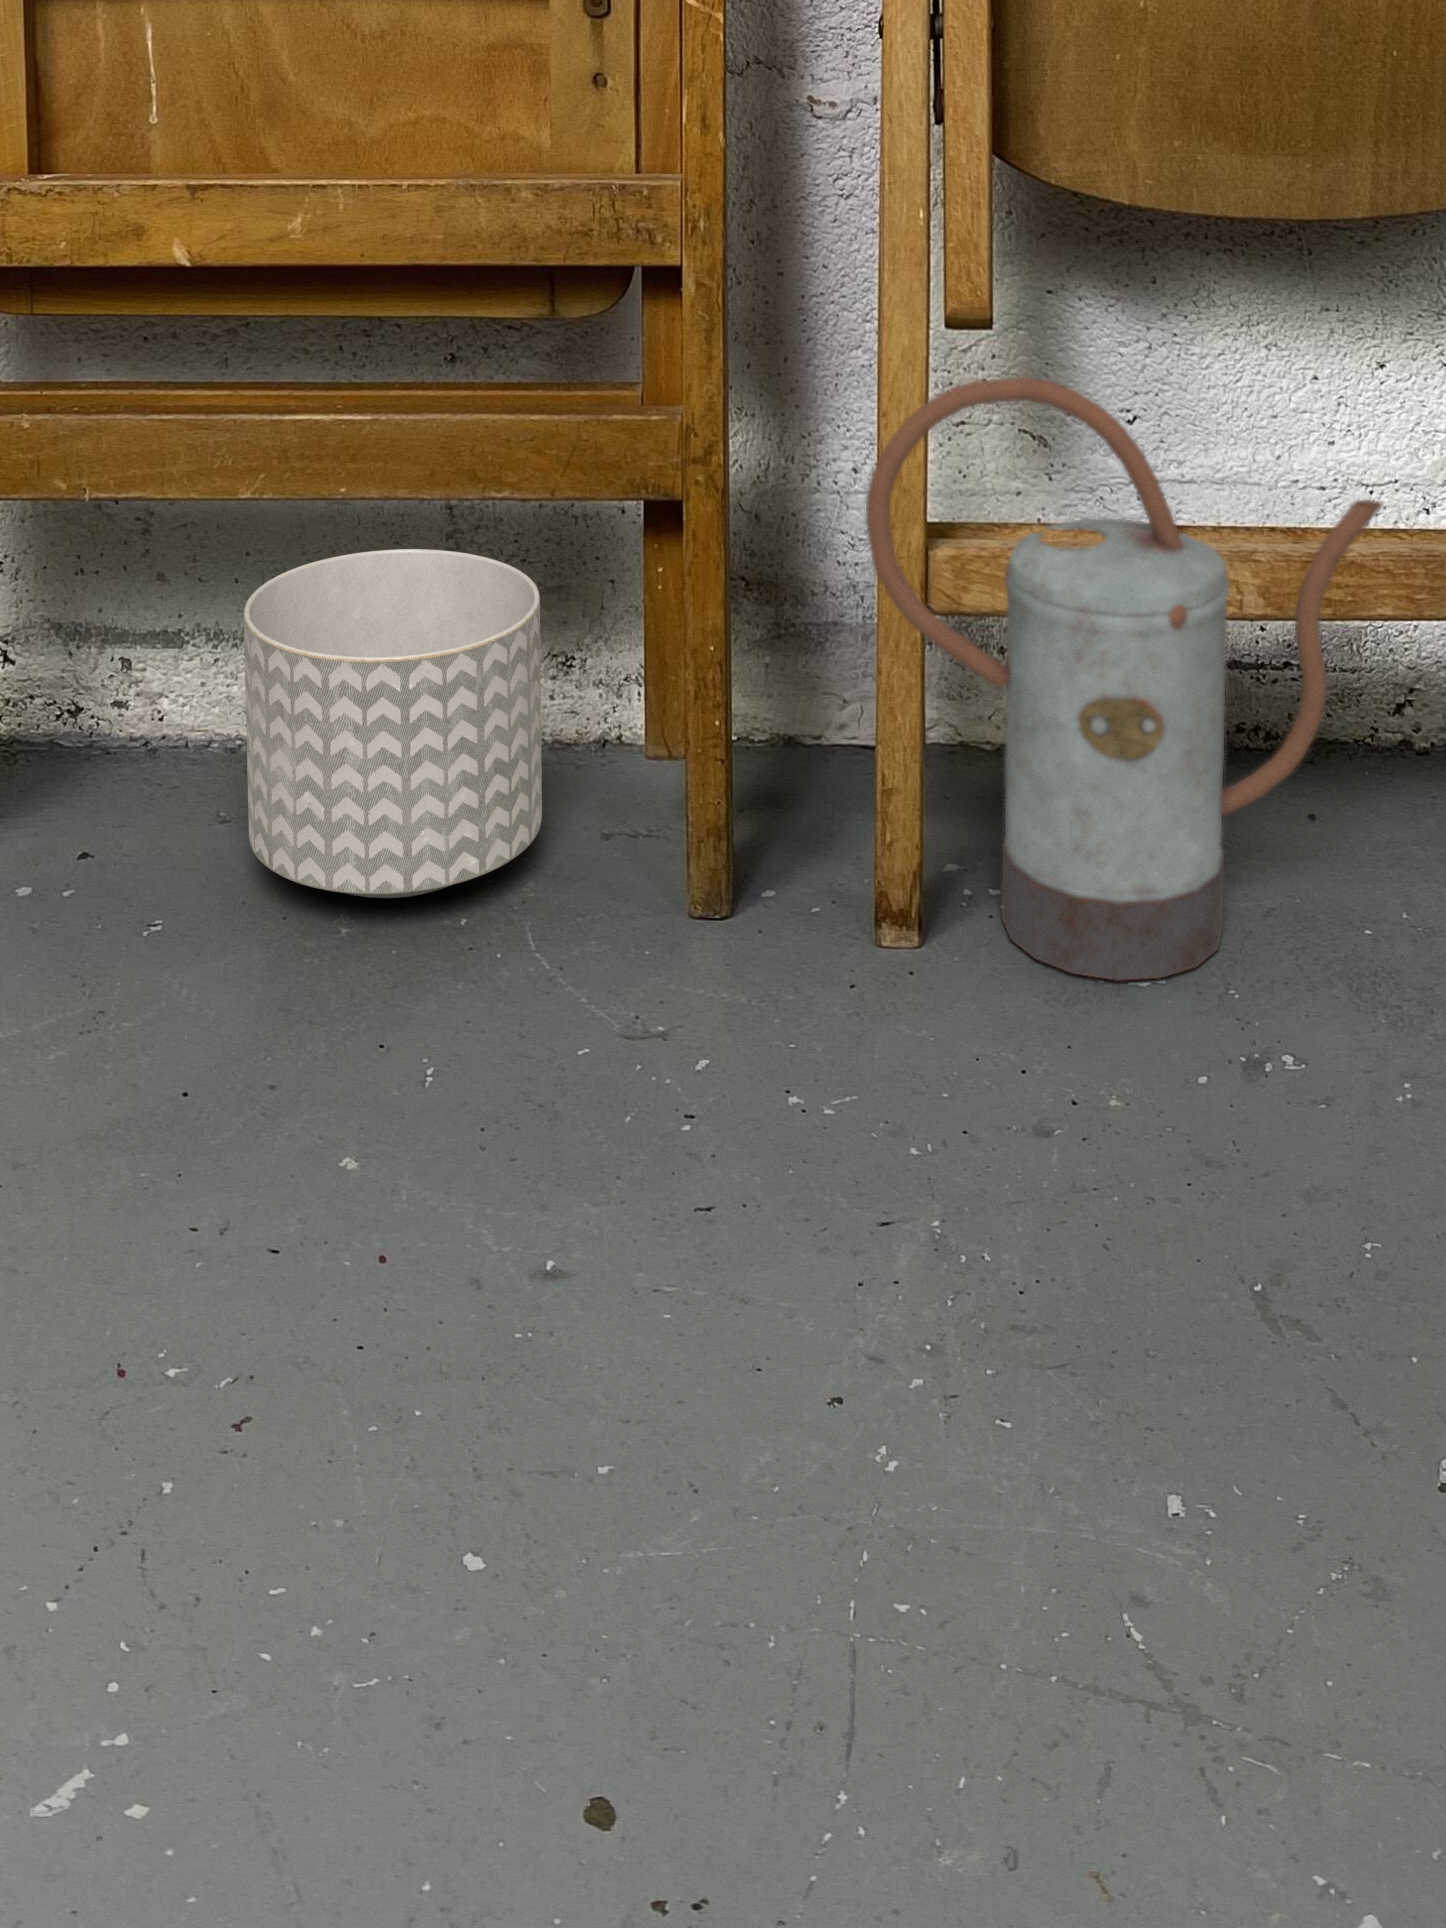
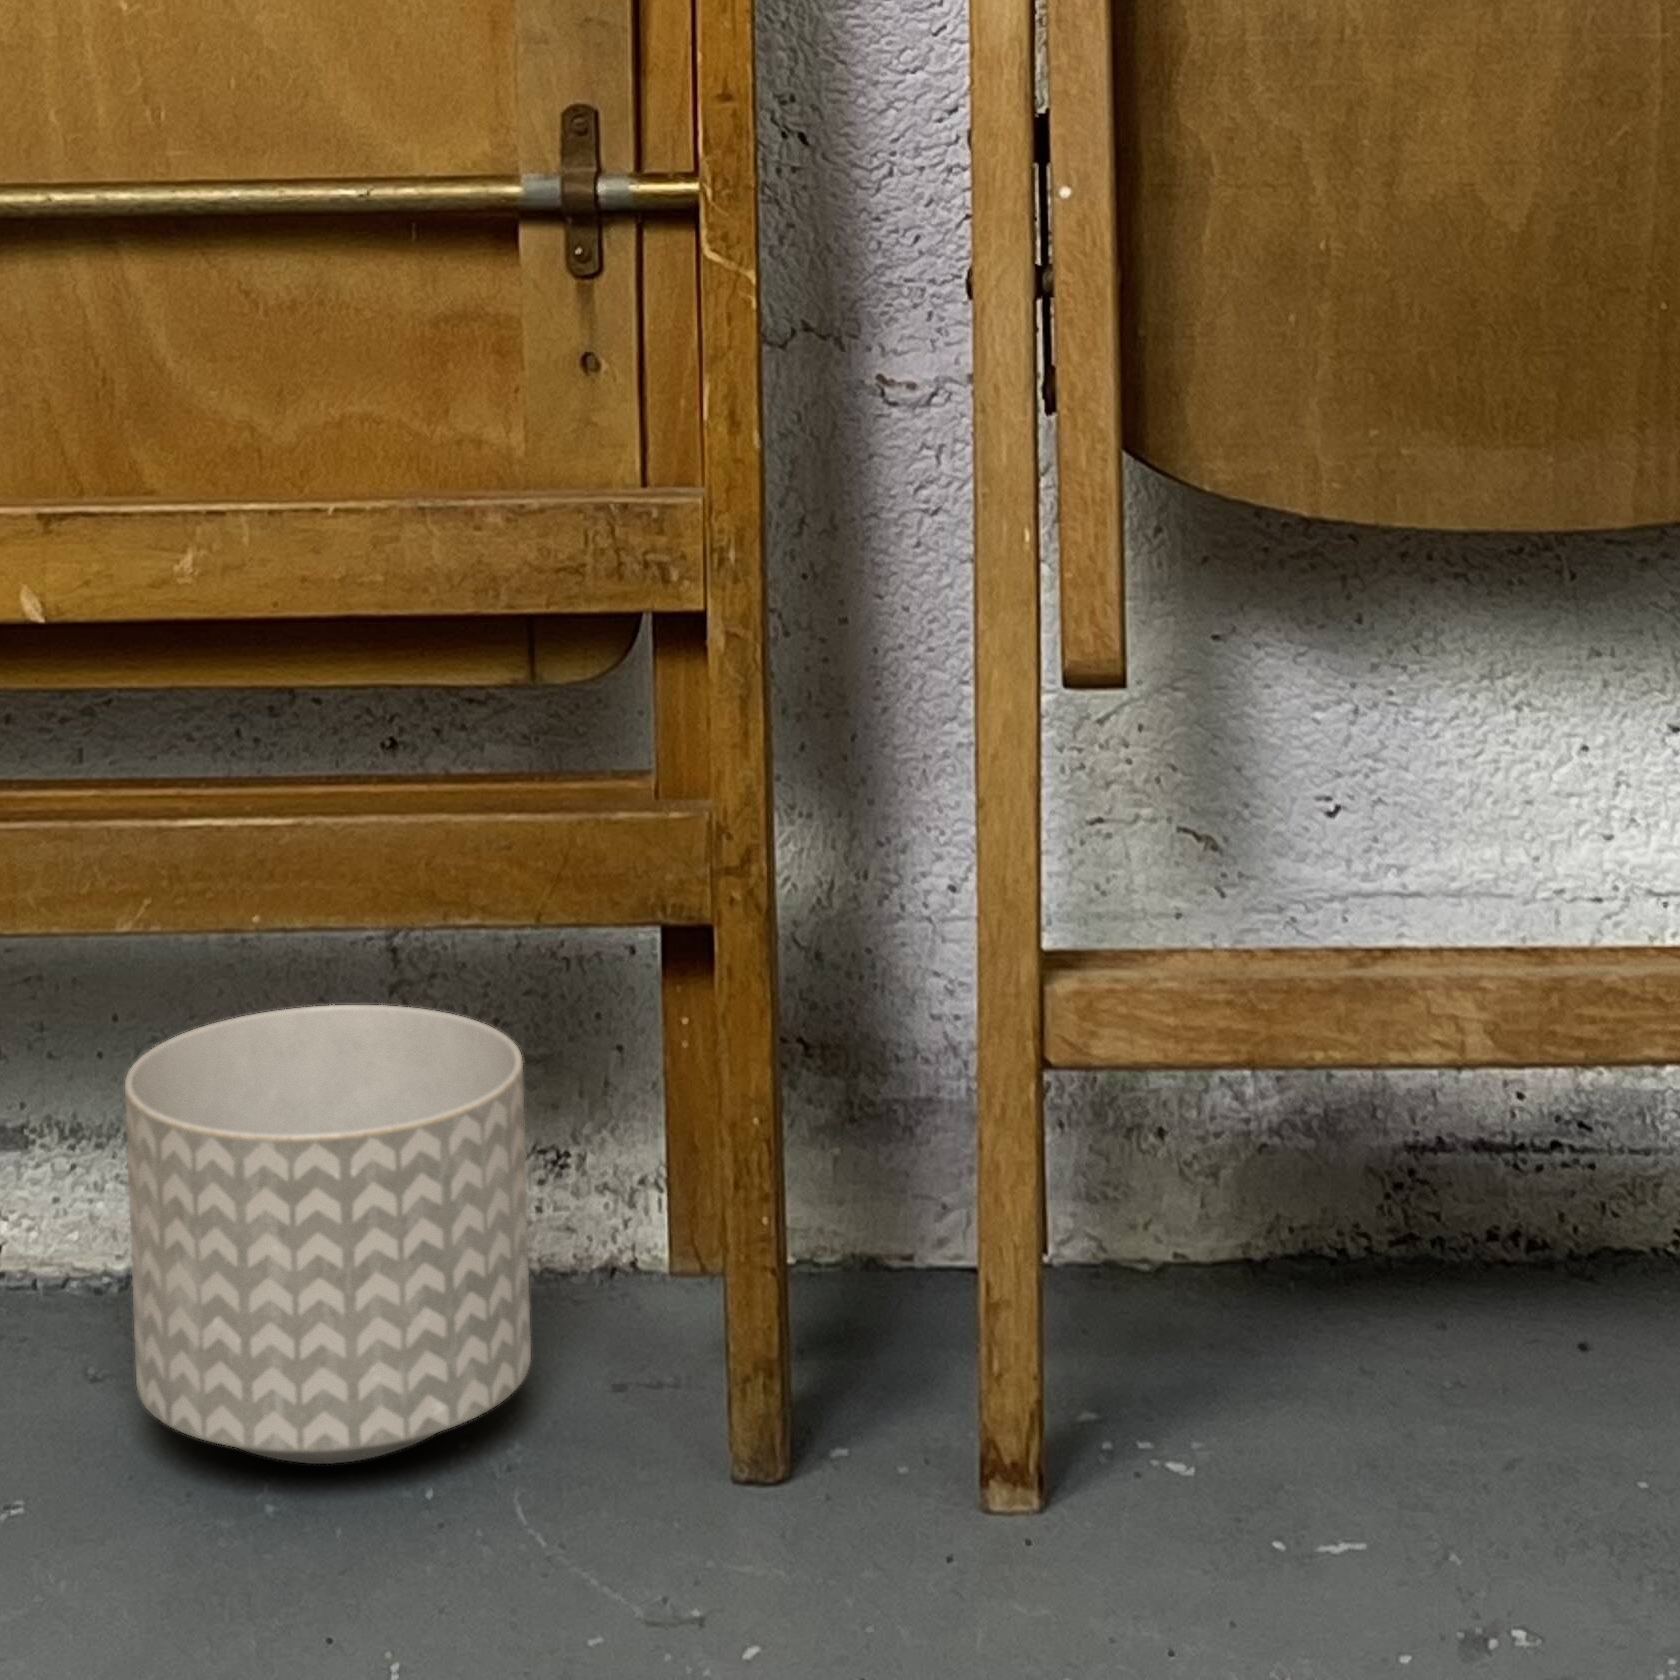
watering can: present [866,377,1382,981] -> none [958,745,1648,1541]

